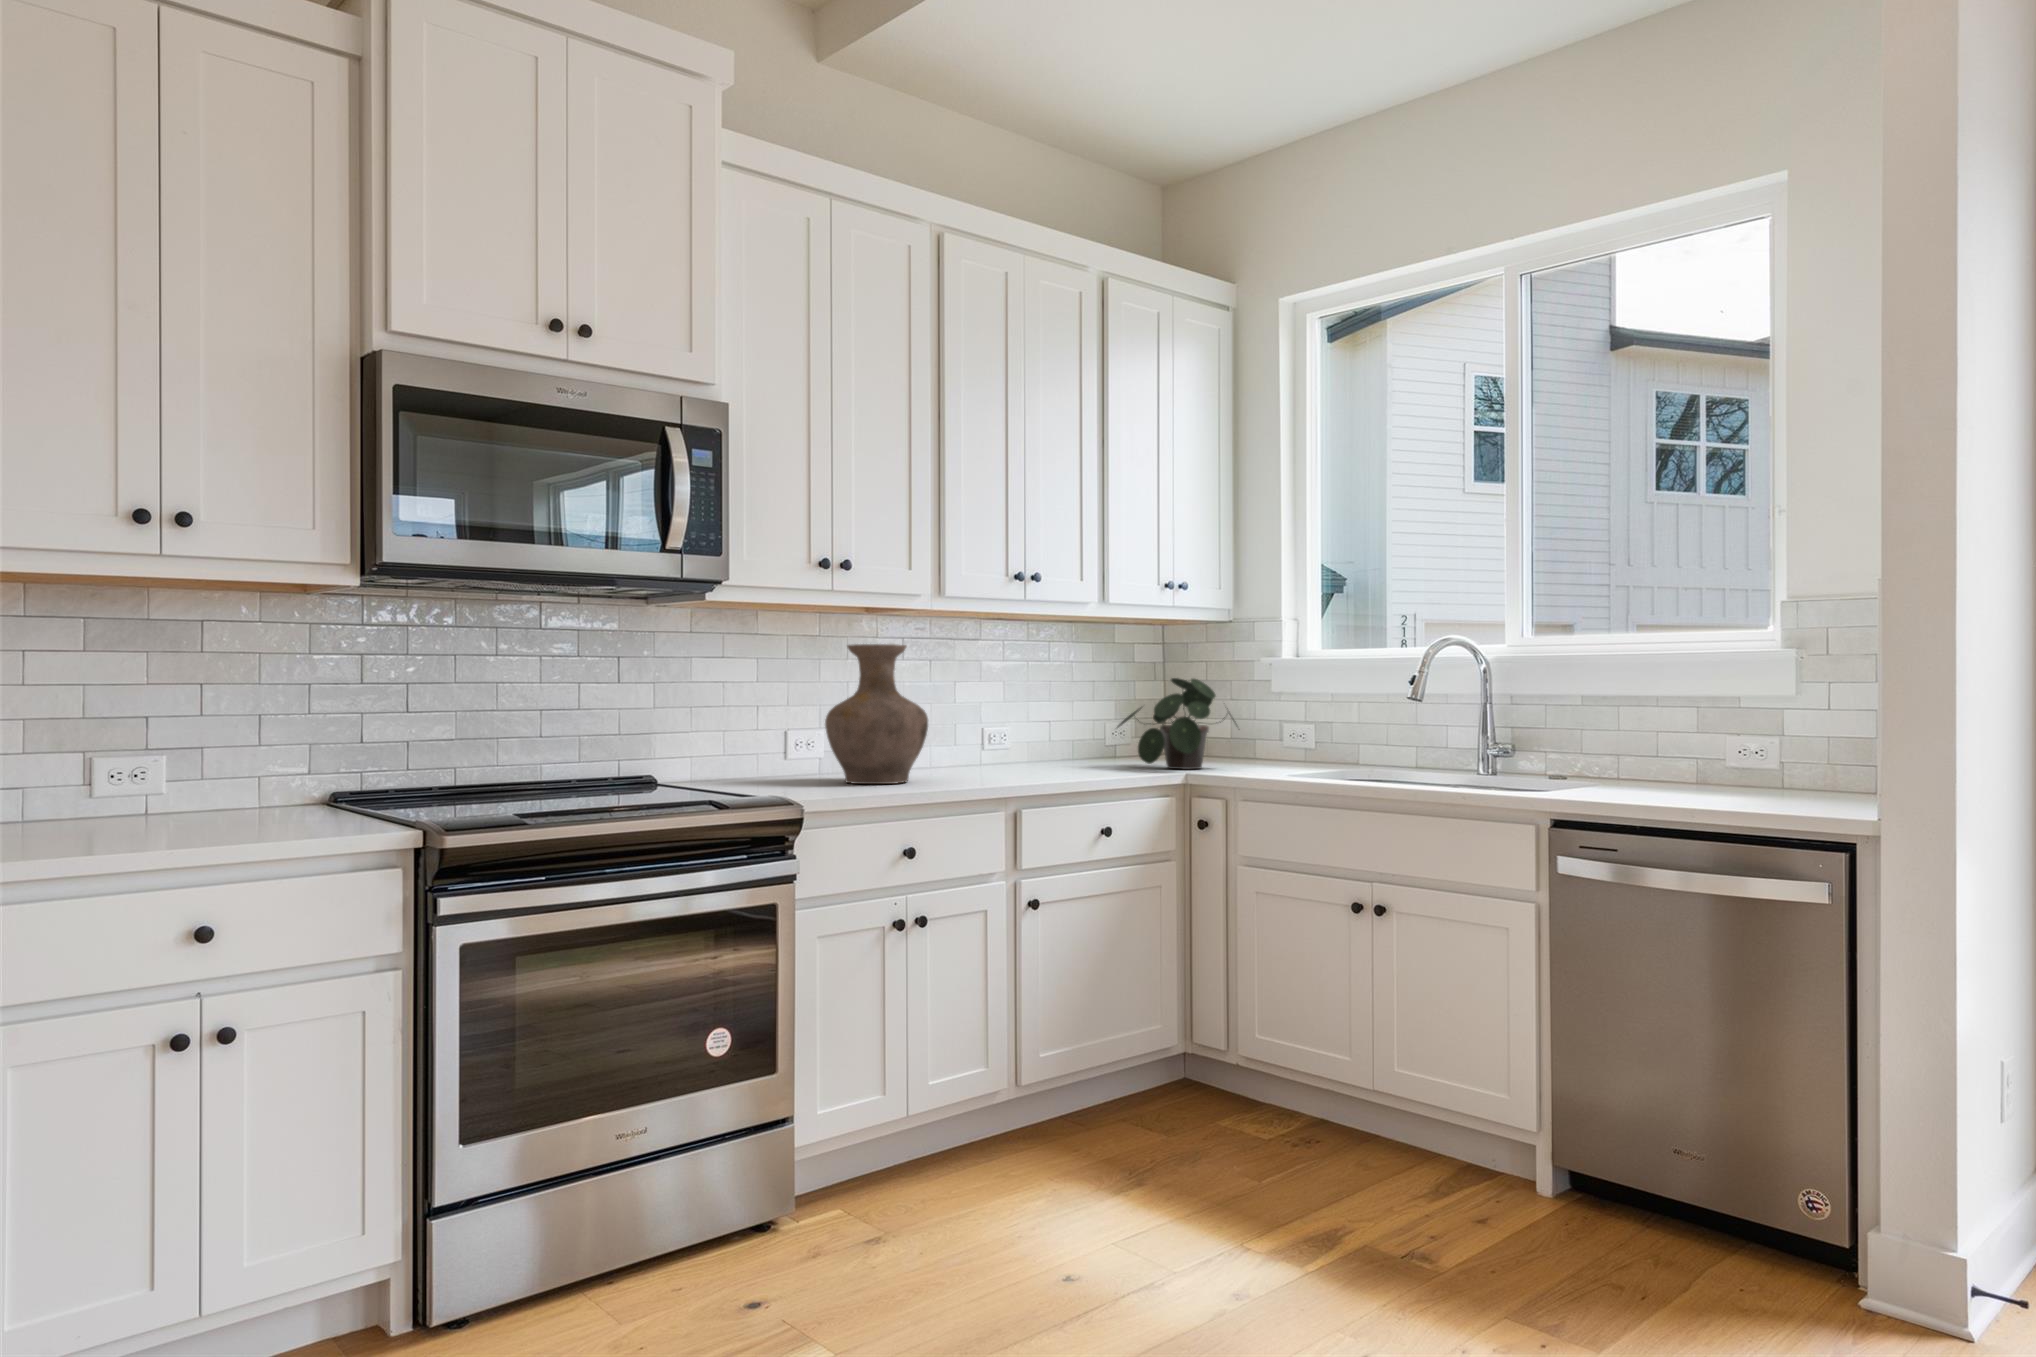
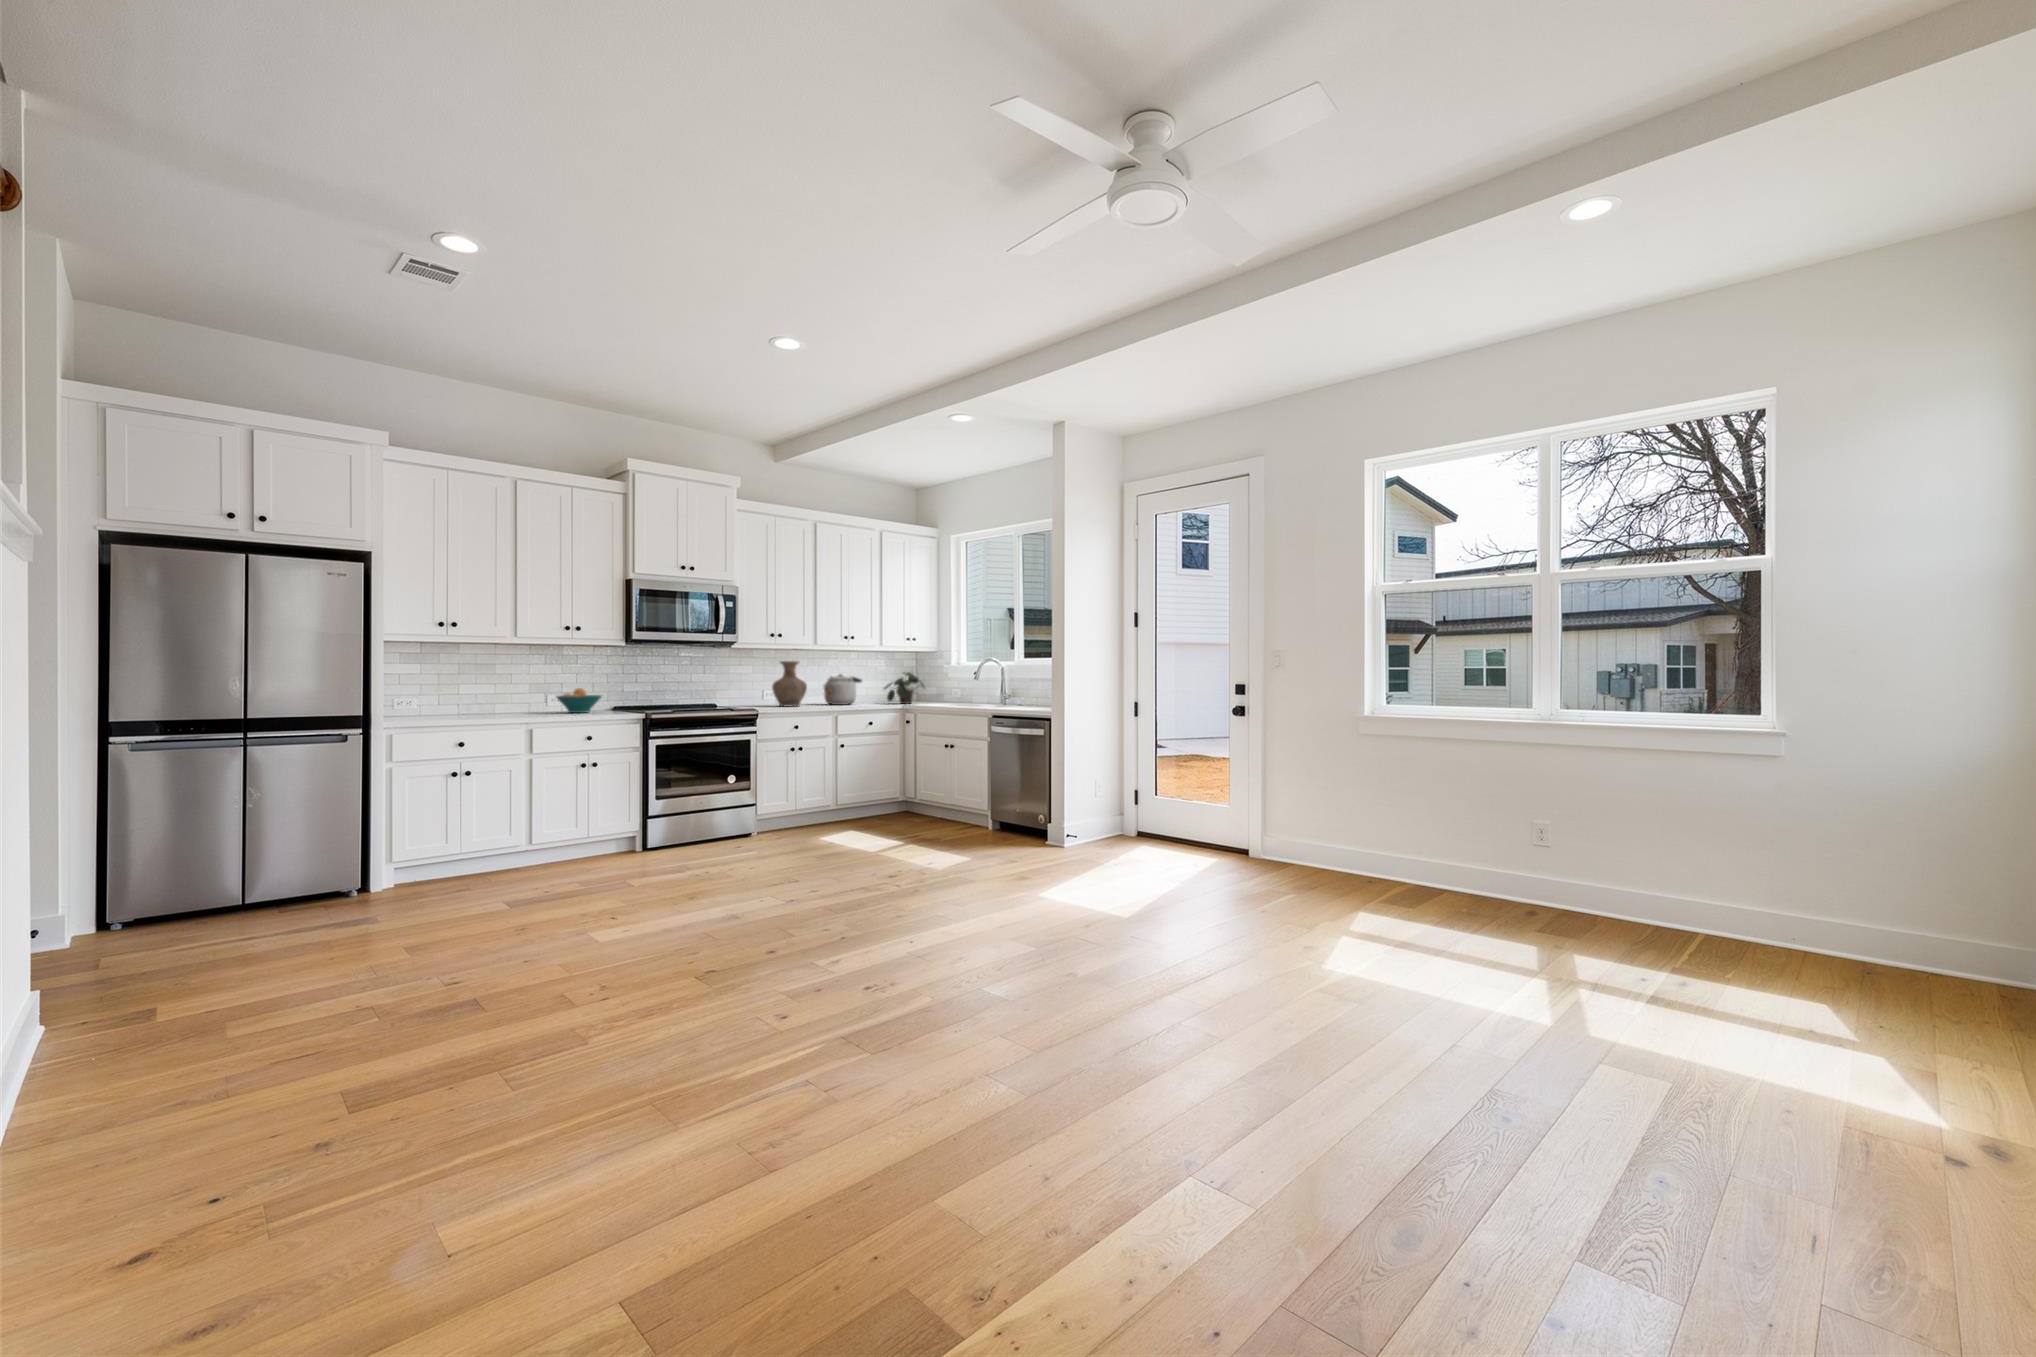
kettle: none [955,684,1070,774] -> present [824,674,862,705]
fruit bowl: none [84,736,269,829] -> present [557,688,601,713]

